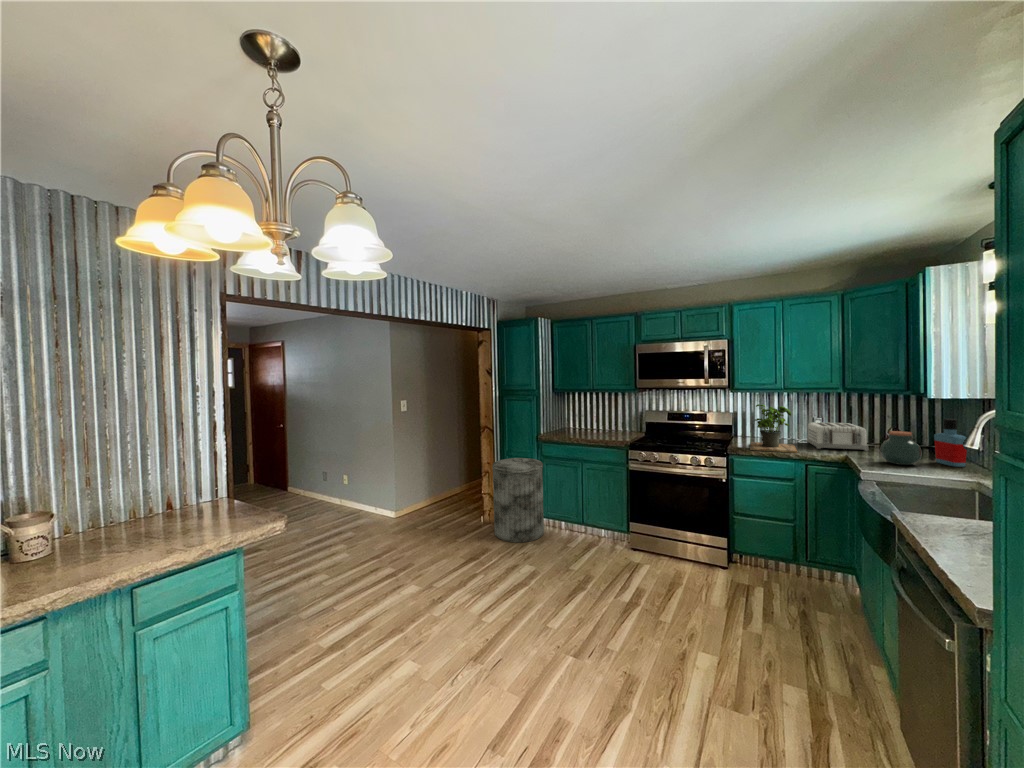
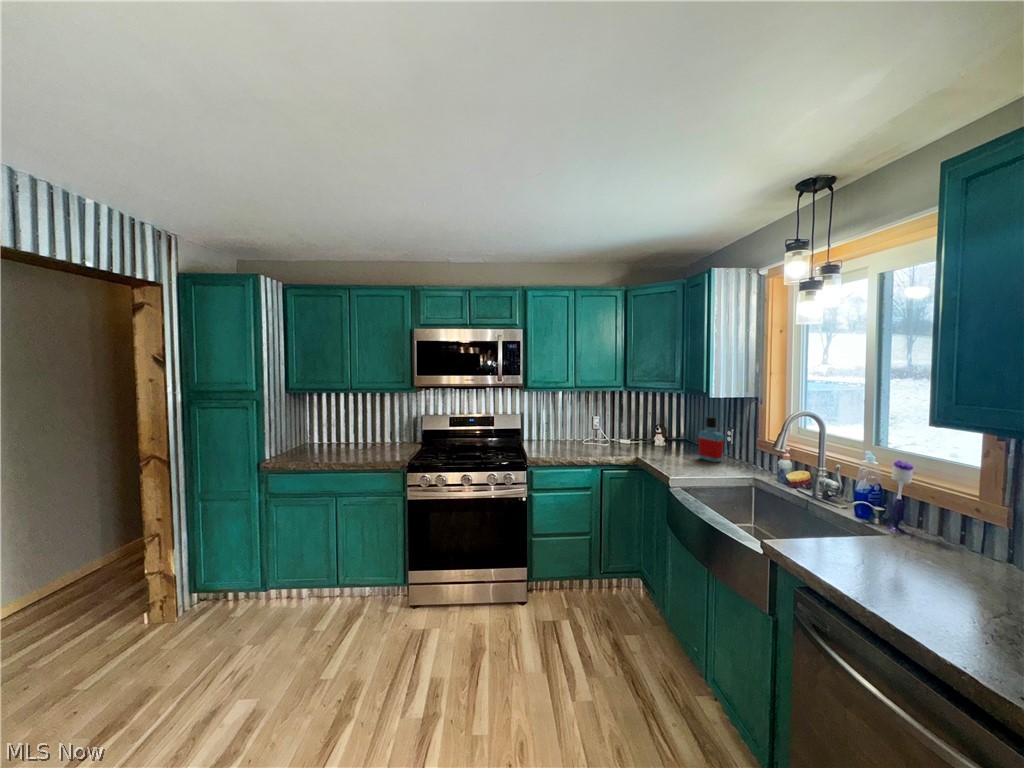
potted plant: present [750,404,797,453] -> none [543,406,593,460]
toaster: present [807,422,868,451] -> none [589,421,643,451]
jar: present [880,431,921,465] -> none [665,432,696,465]
trash can: present [493,458,544,542] -> none [166,502,272,657]

